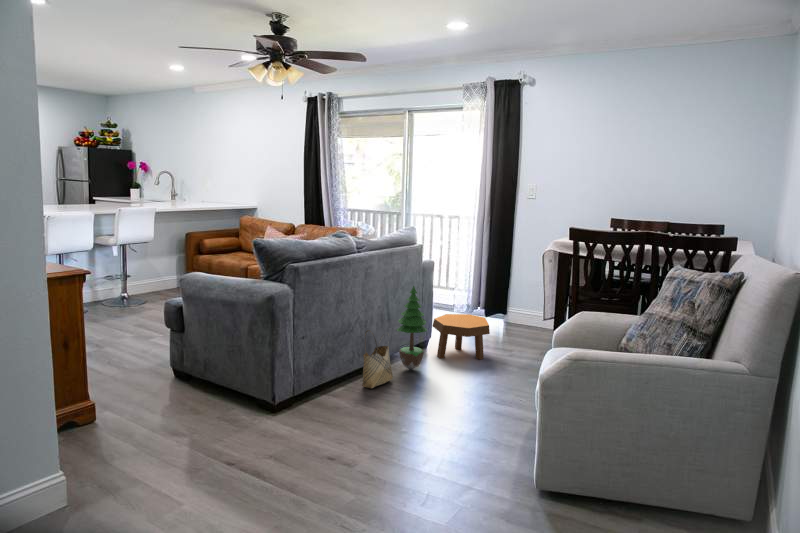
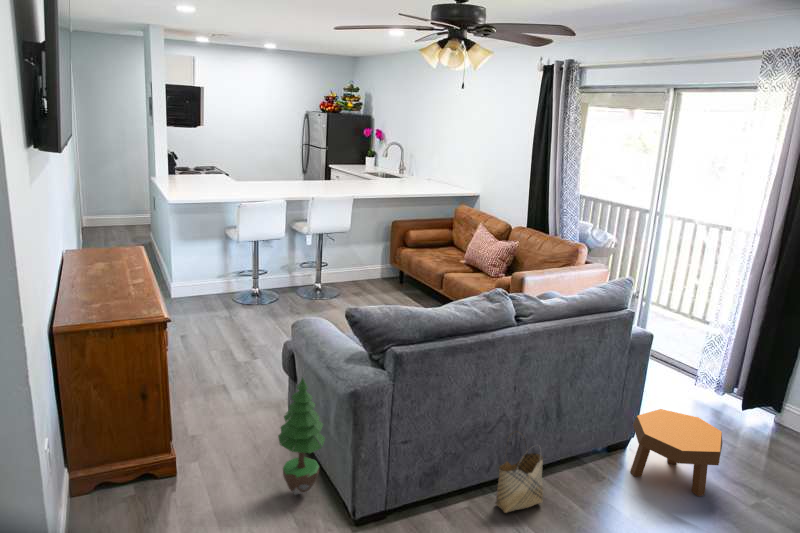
potted tree: present [397,286,427,370] -> present [278,378,325,495]

